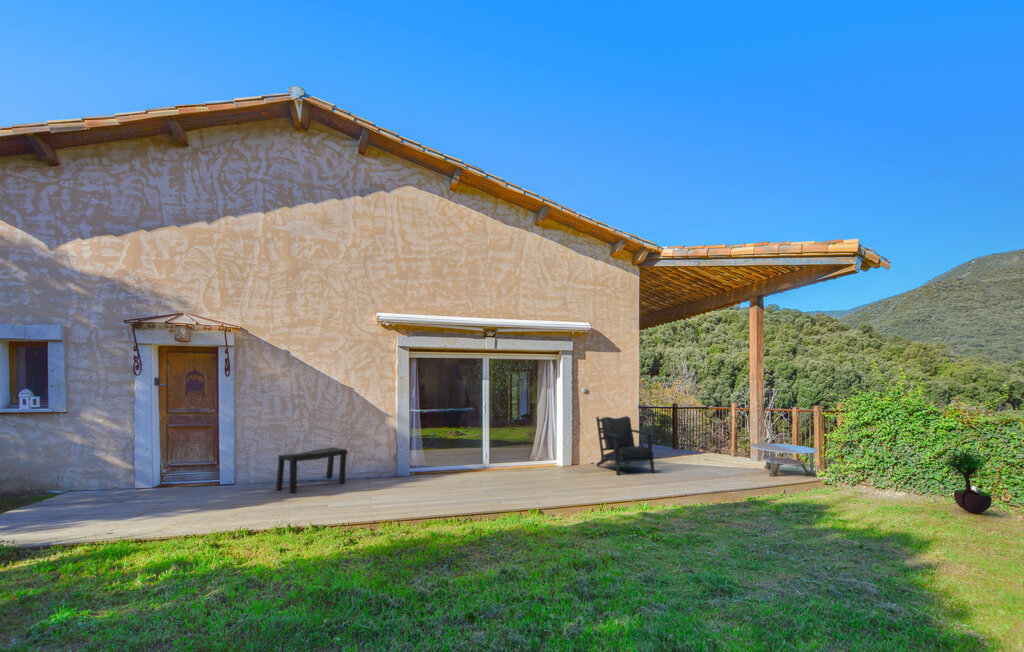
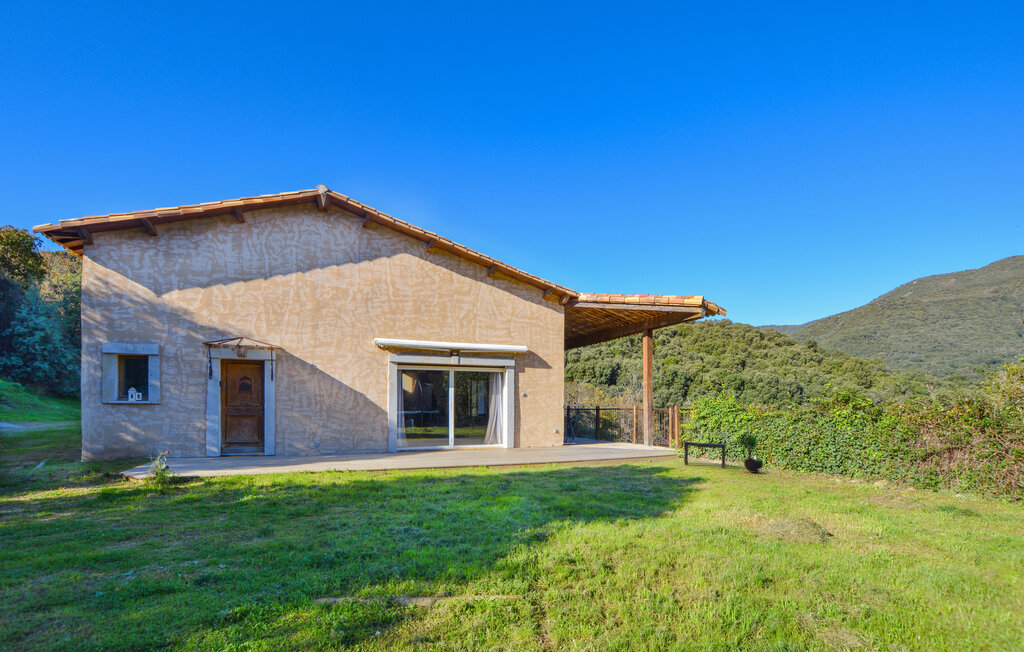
armchair: present [596,416,655,475] -> none [531,414,569,454]
round table: present [750,443,818,477] -> none [639,435,684,456]
bench: present [276,447,348,493] -> present [684,442,726,468]

